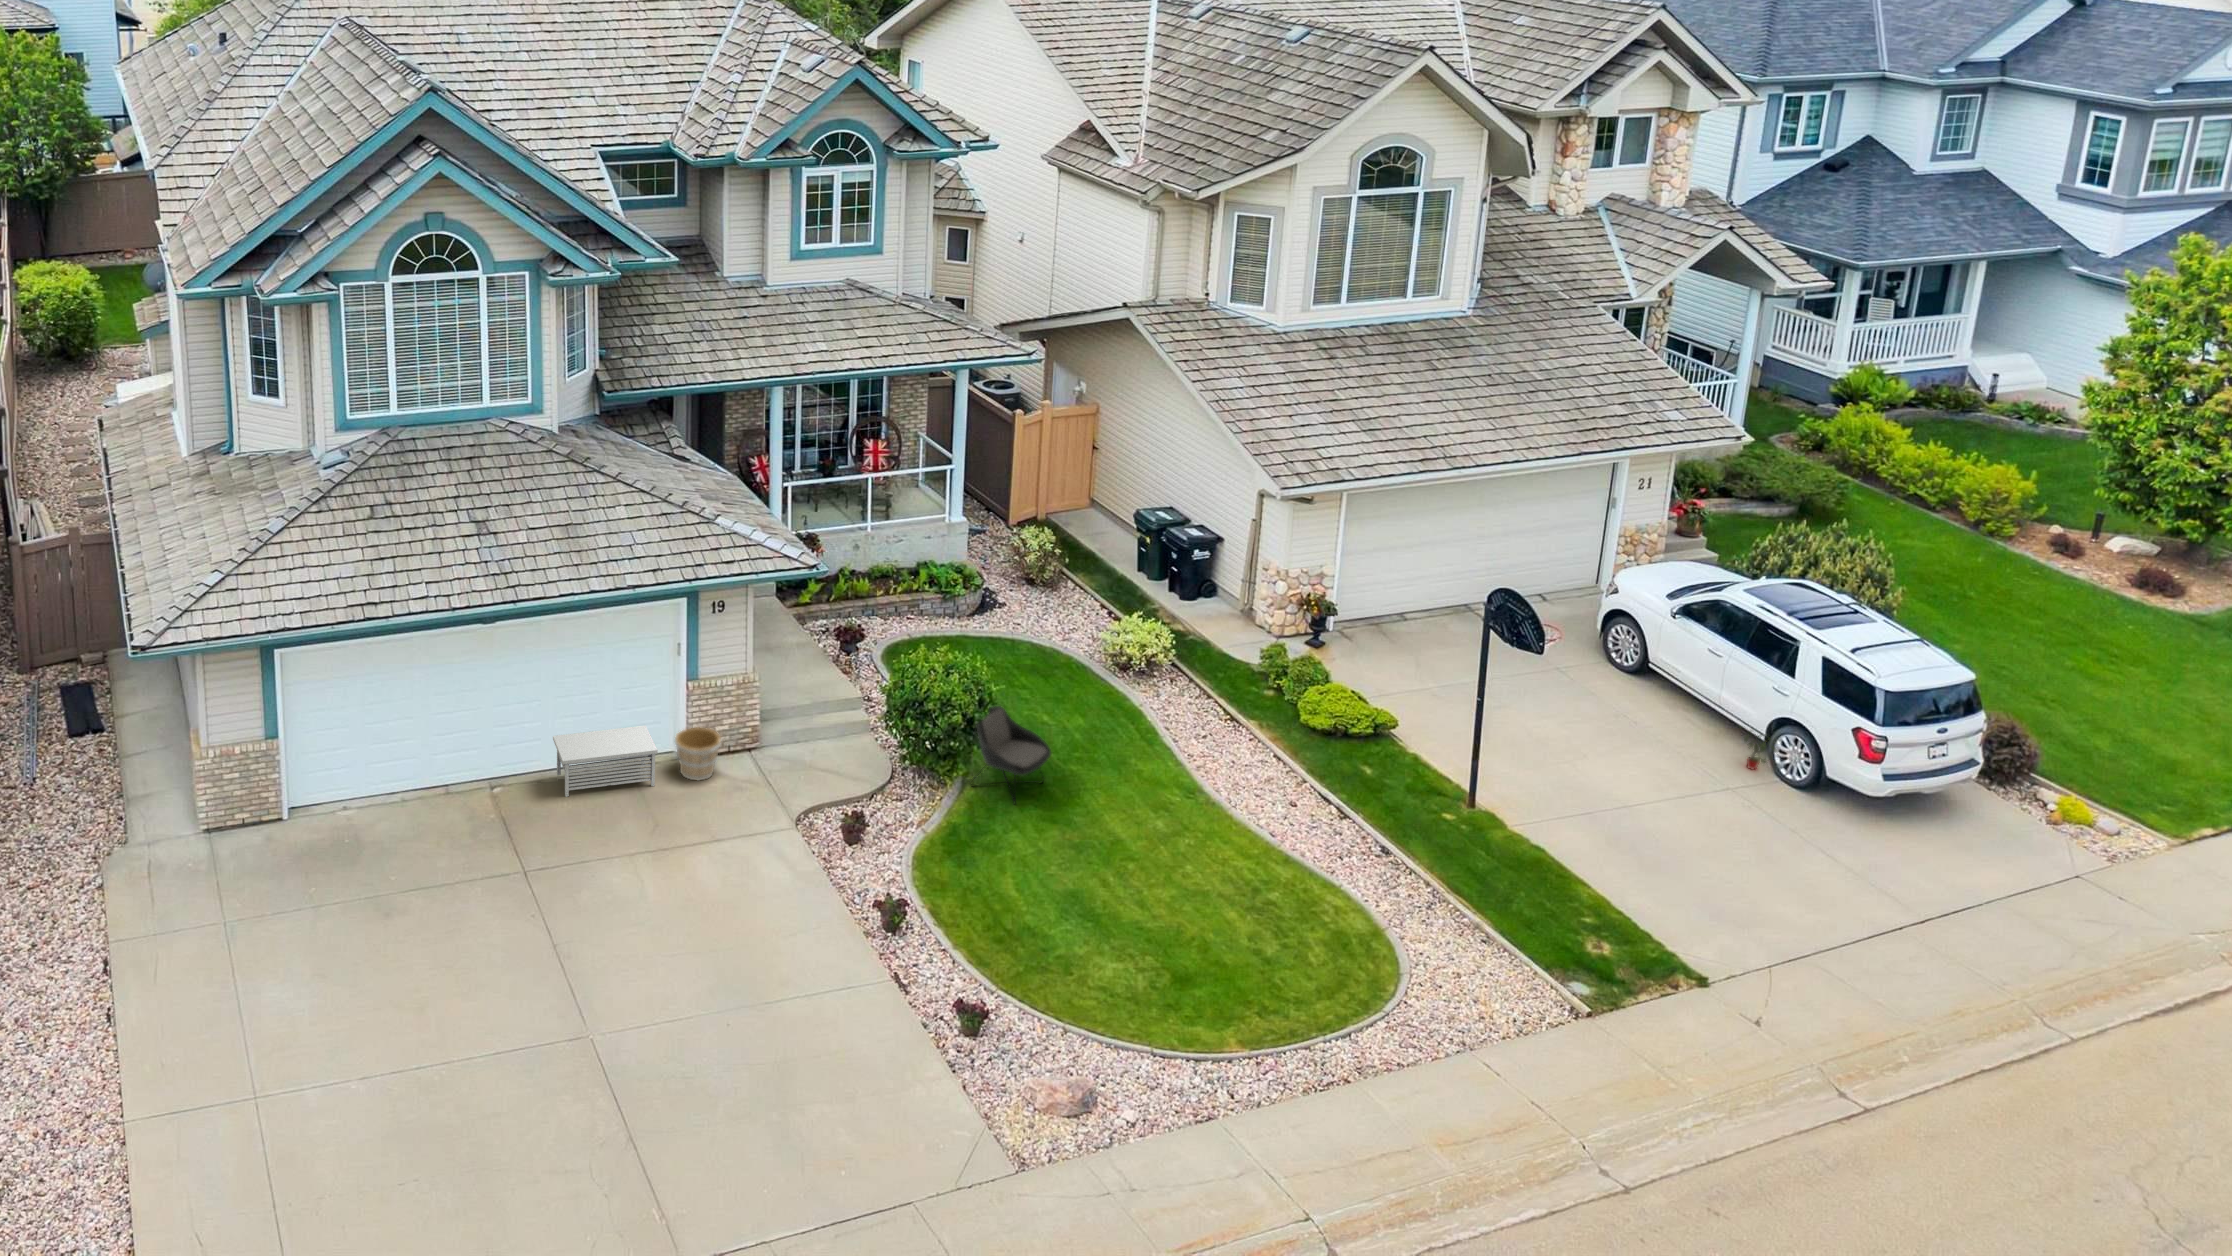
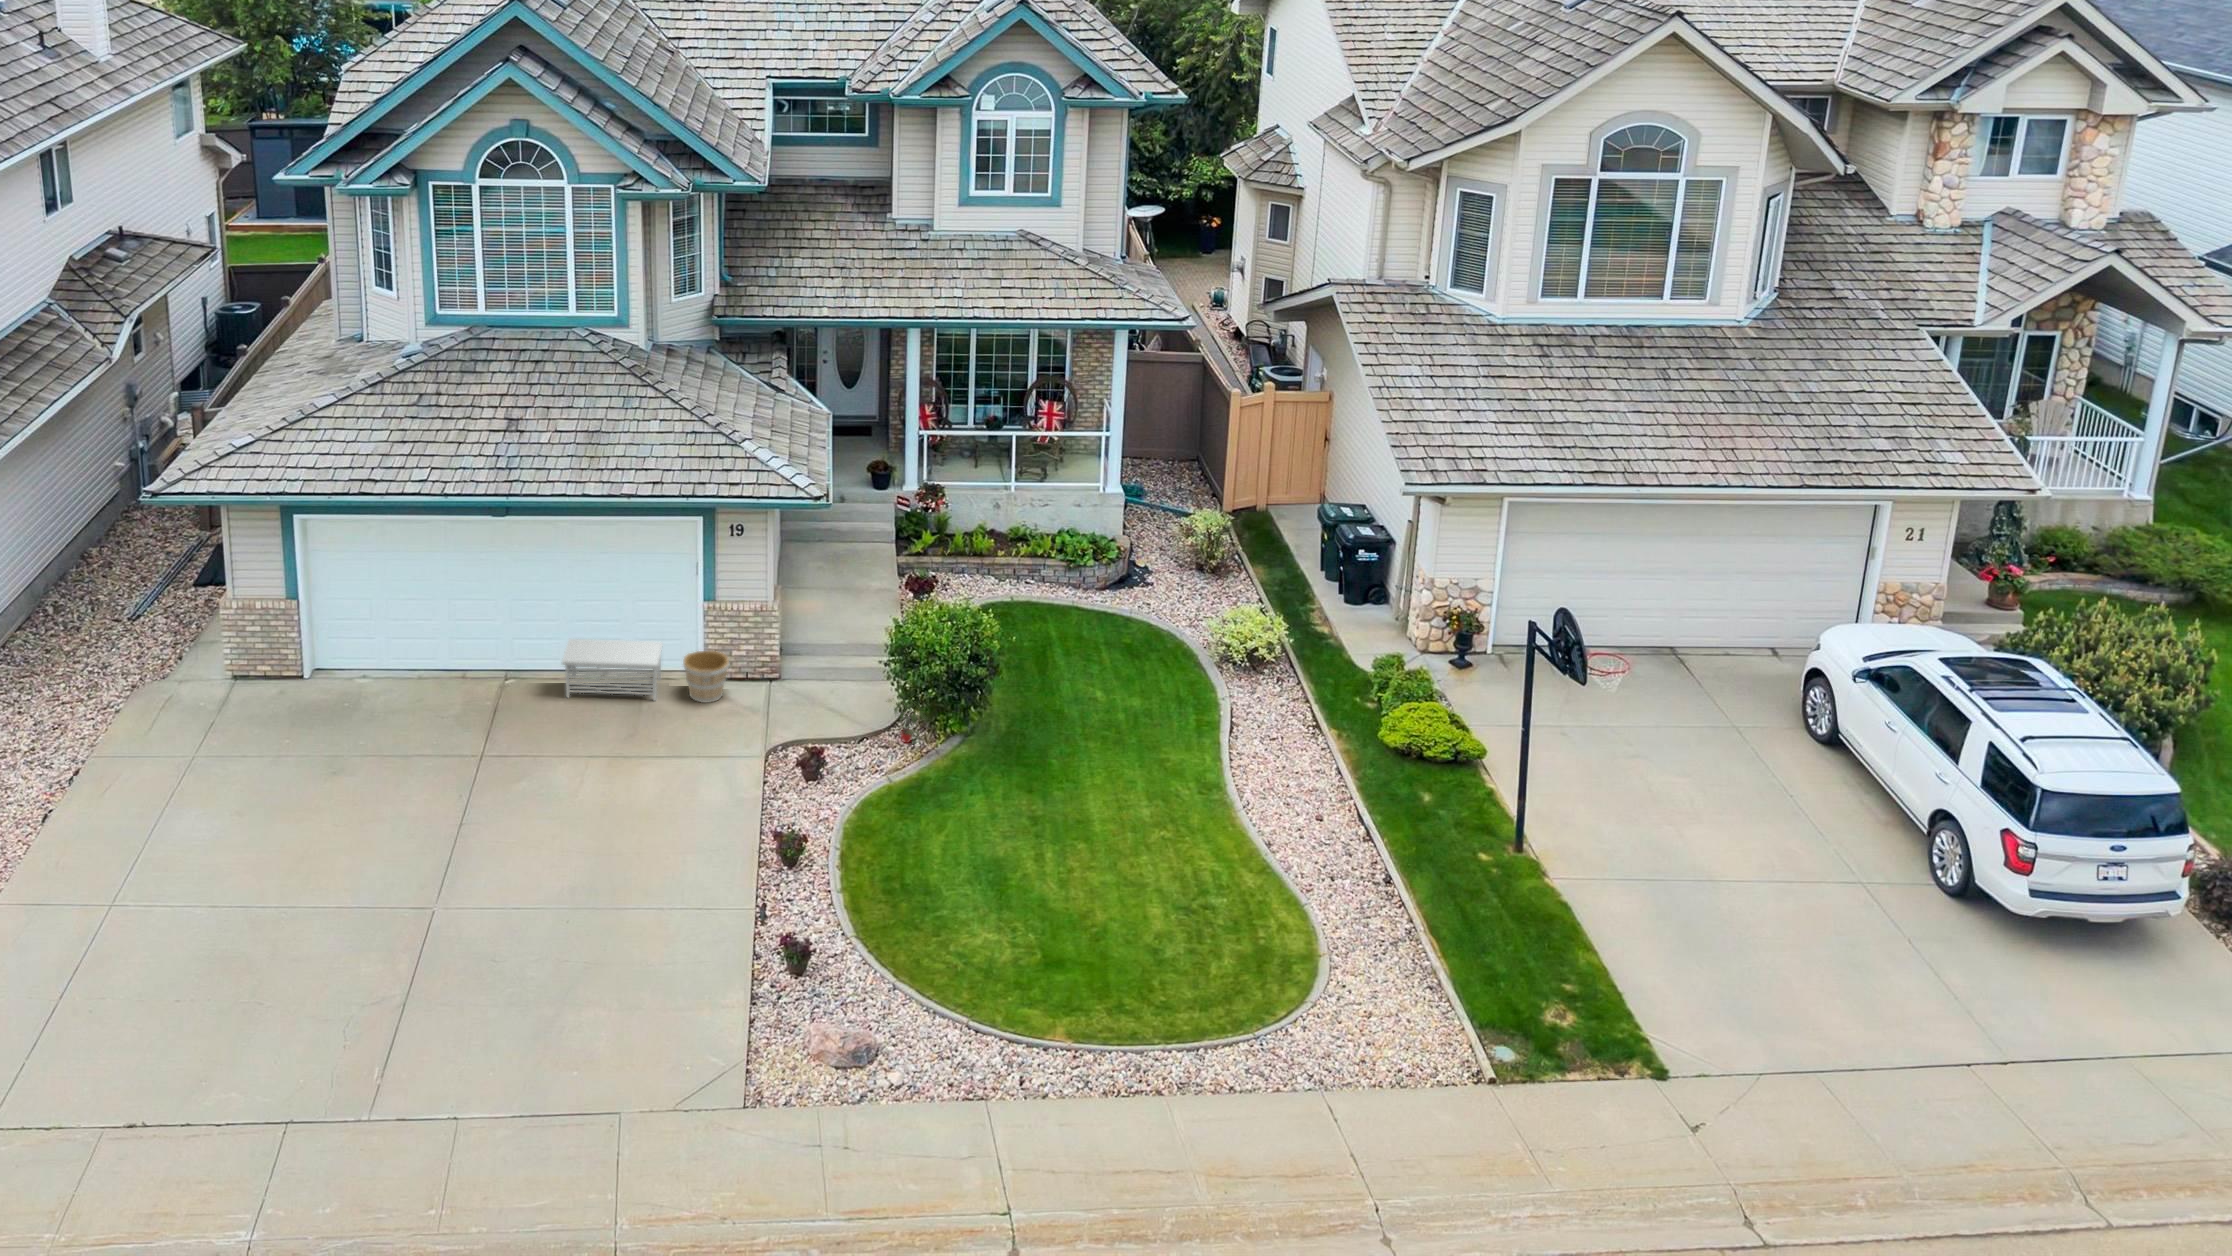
lounge chair: present [969,706,1051,802] -> none [968,669,1056,772]
potted plant: present [1744,734,1777,770] -> present [888,700,927,743]

